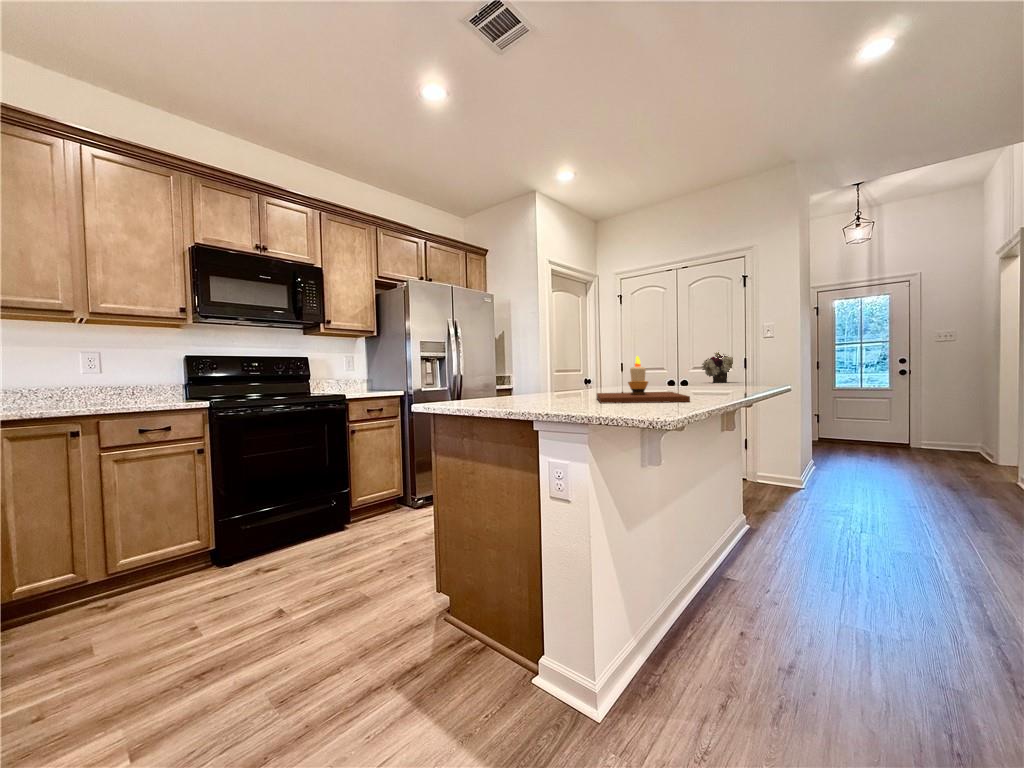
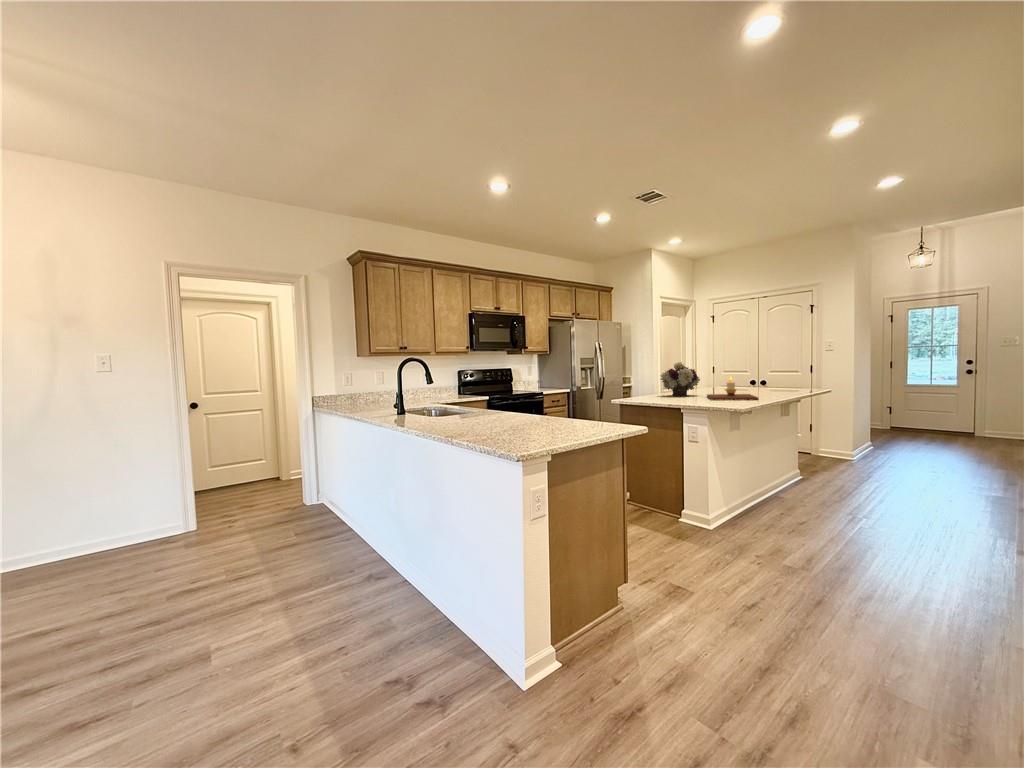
flower arrangement: present [702,352,733,383] -> present [660,362,700,396]

